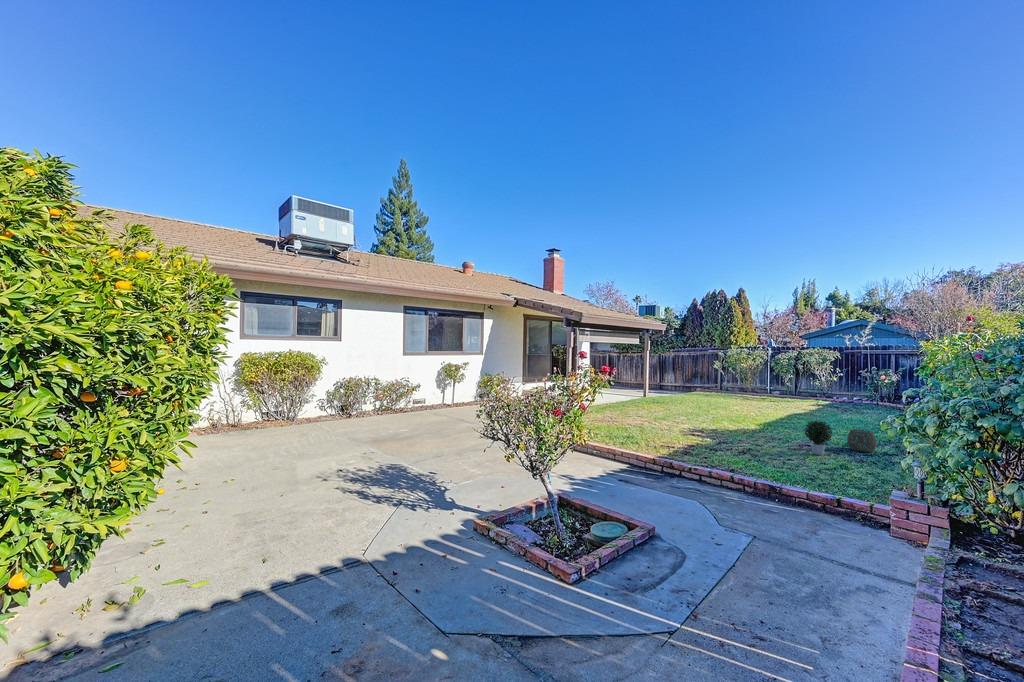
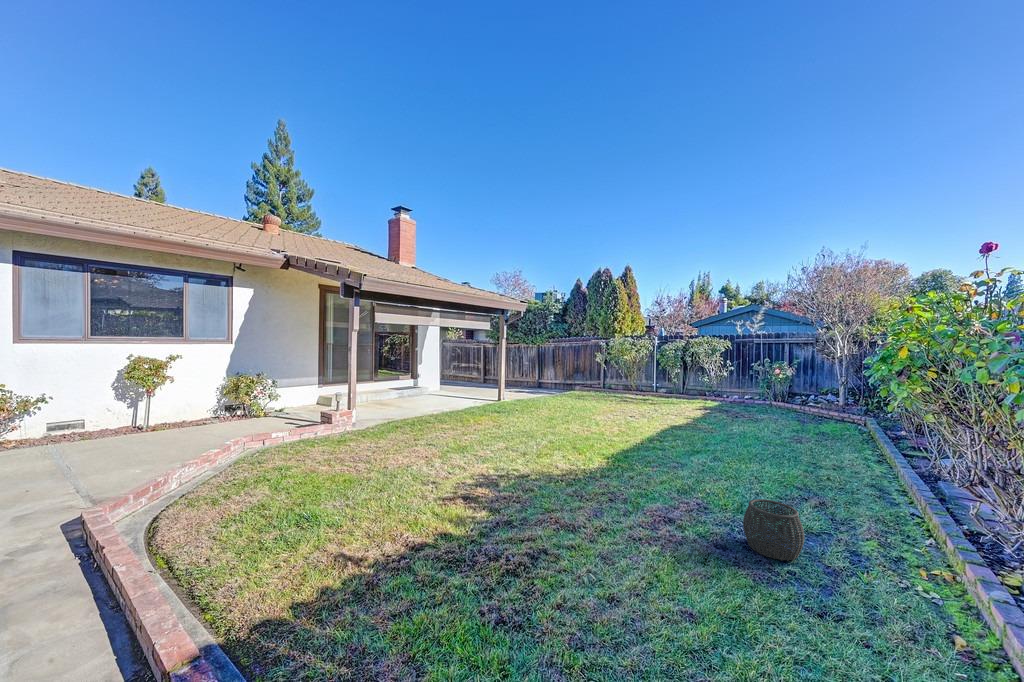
potted plant: present [805,421,833,455] -> none [649,498,715,592]

